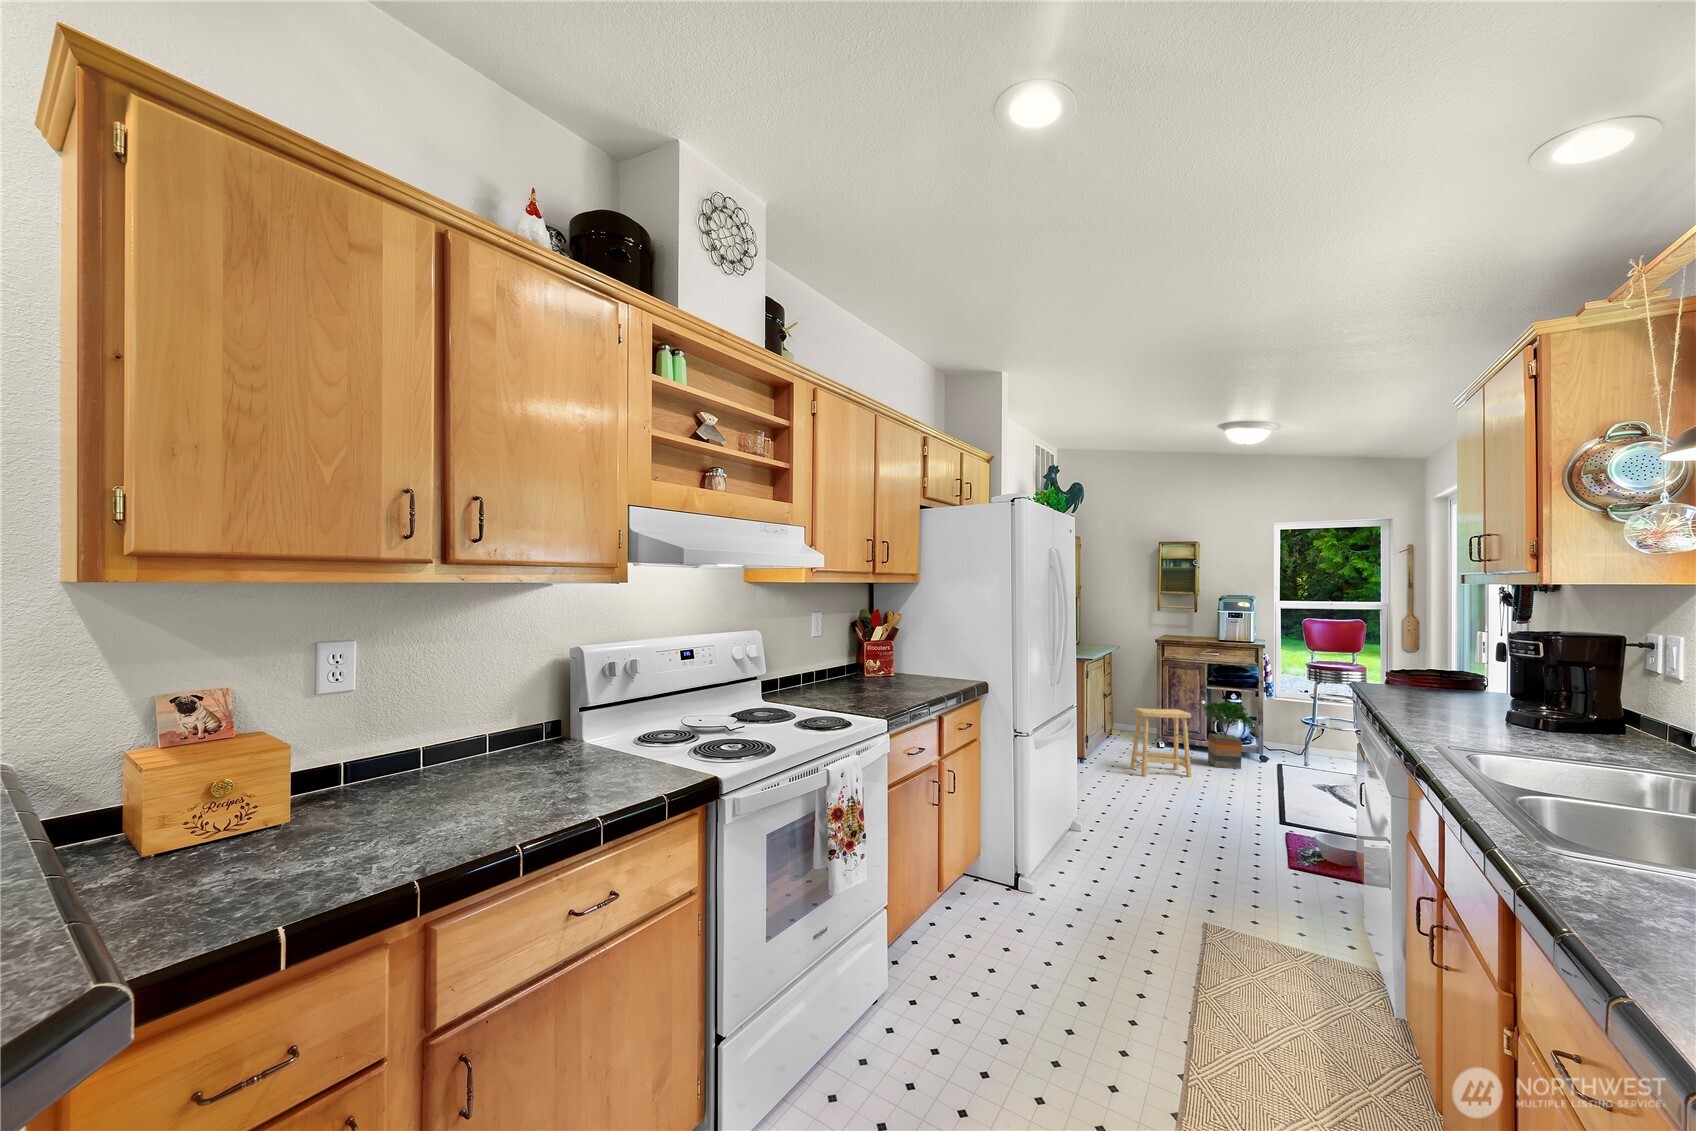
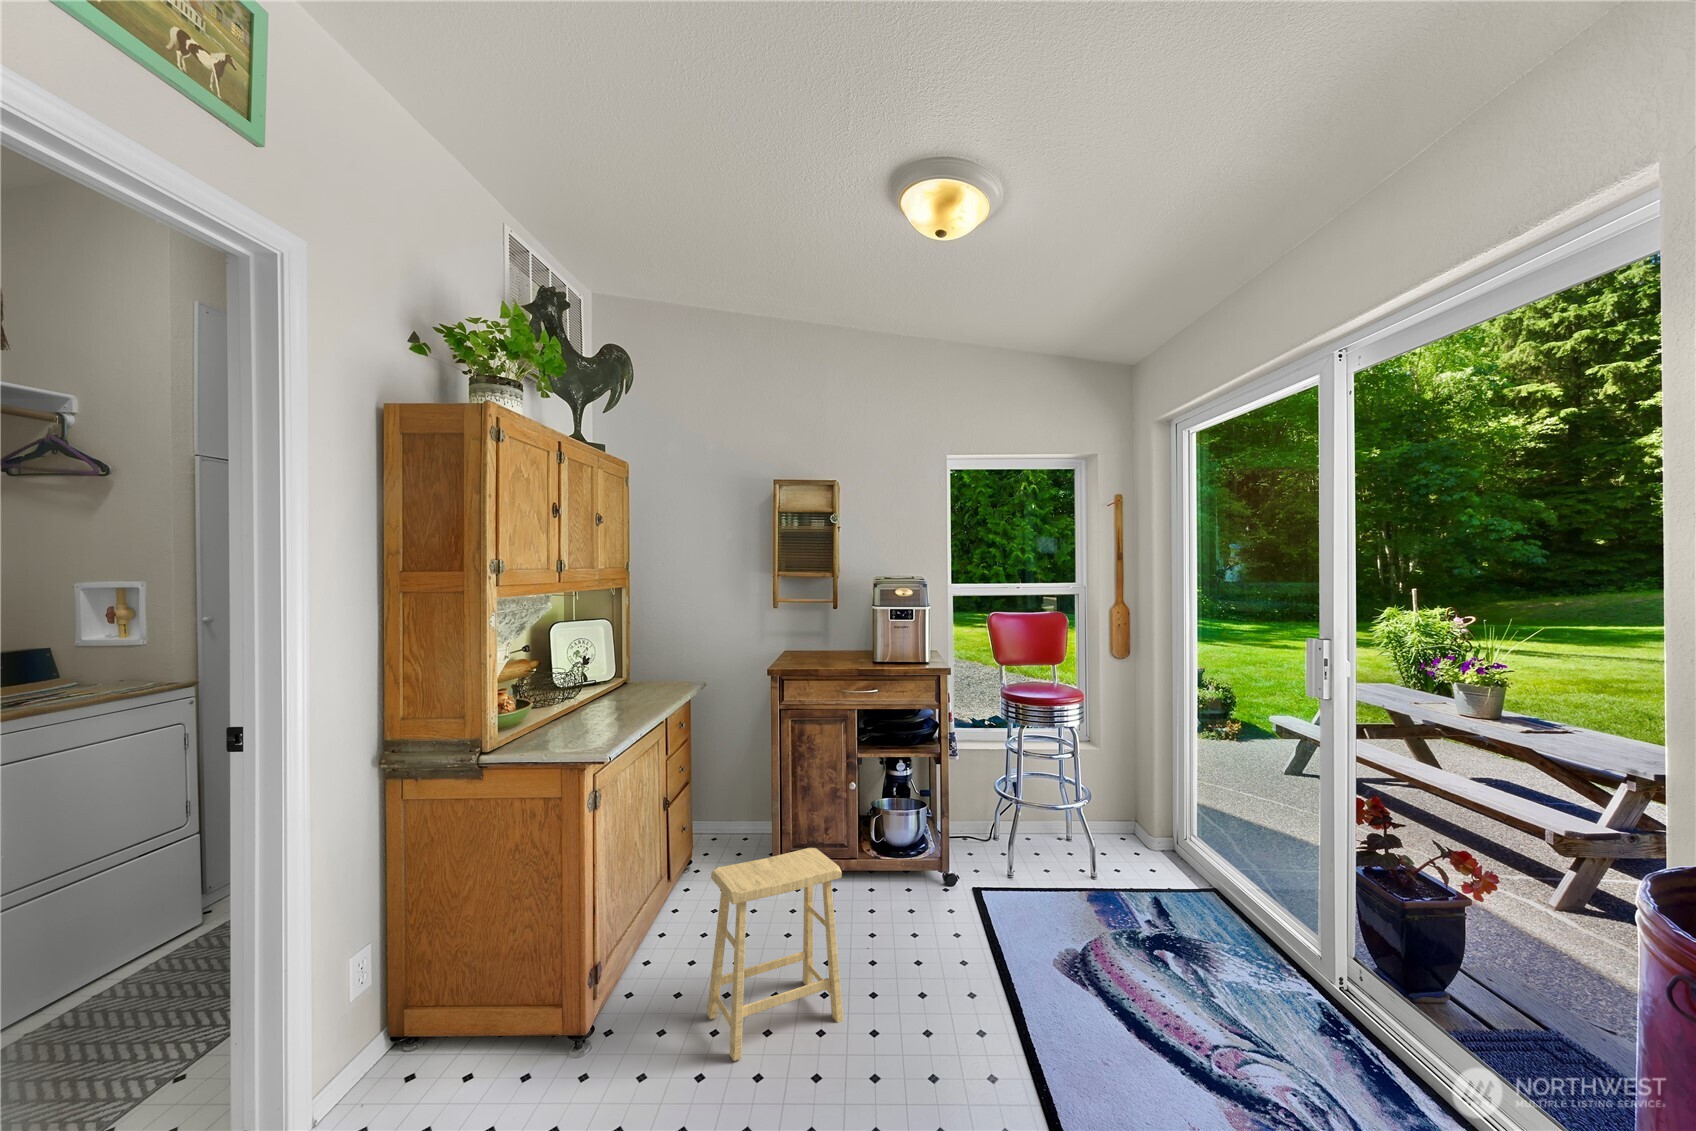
potted tree: present [1204,701,1253,769] -> none [854,790,951,942]

